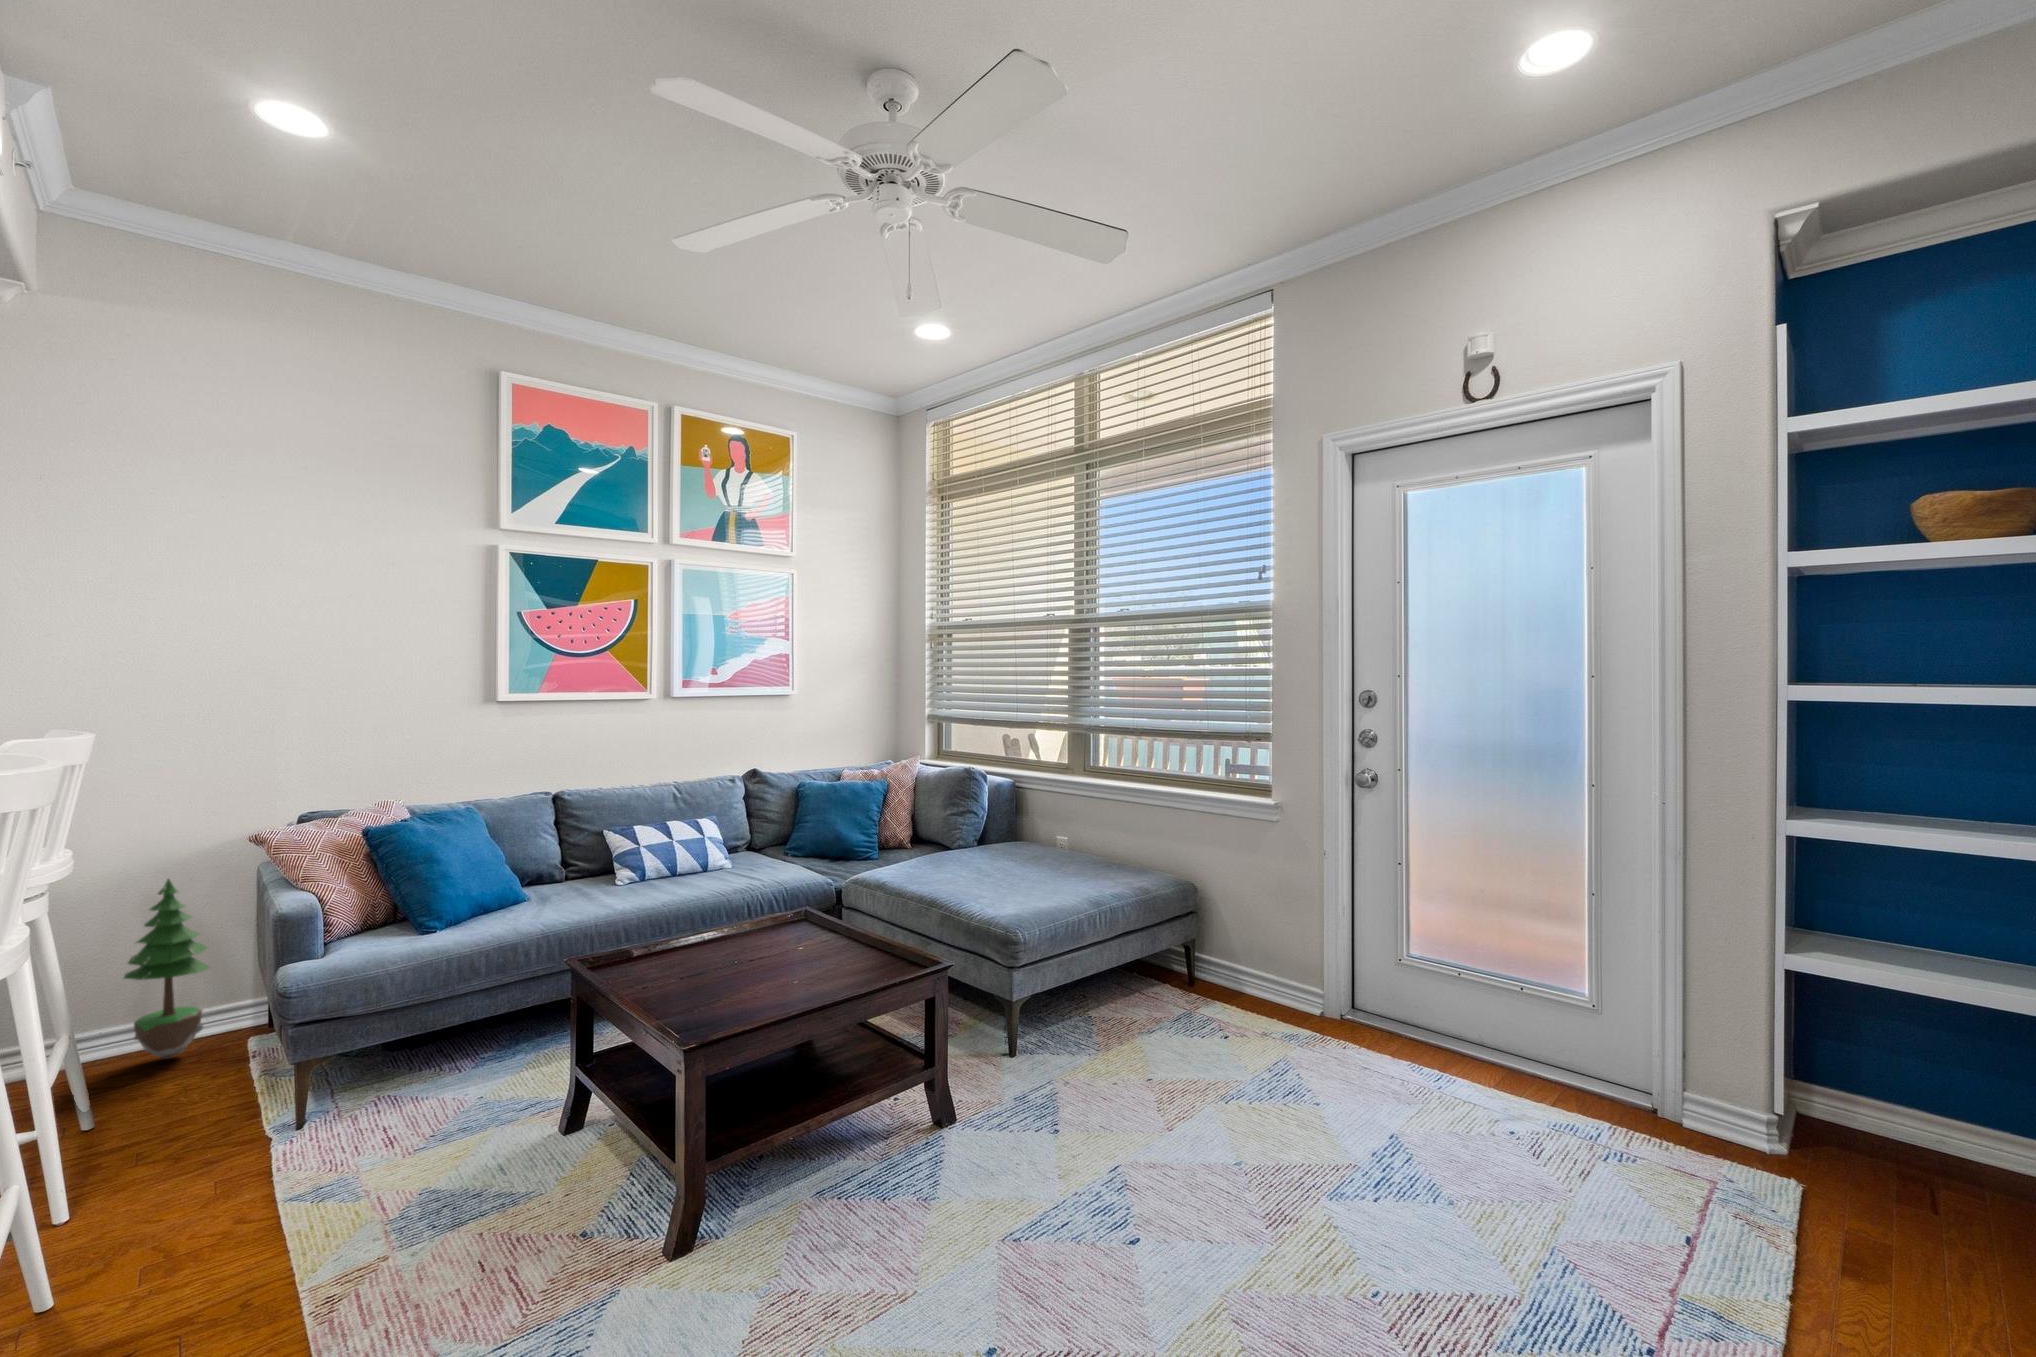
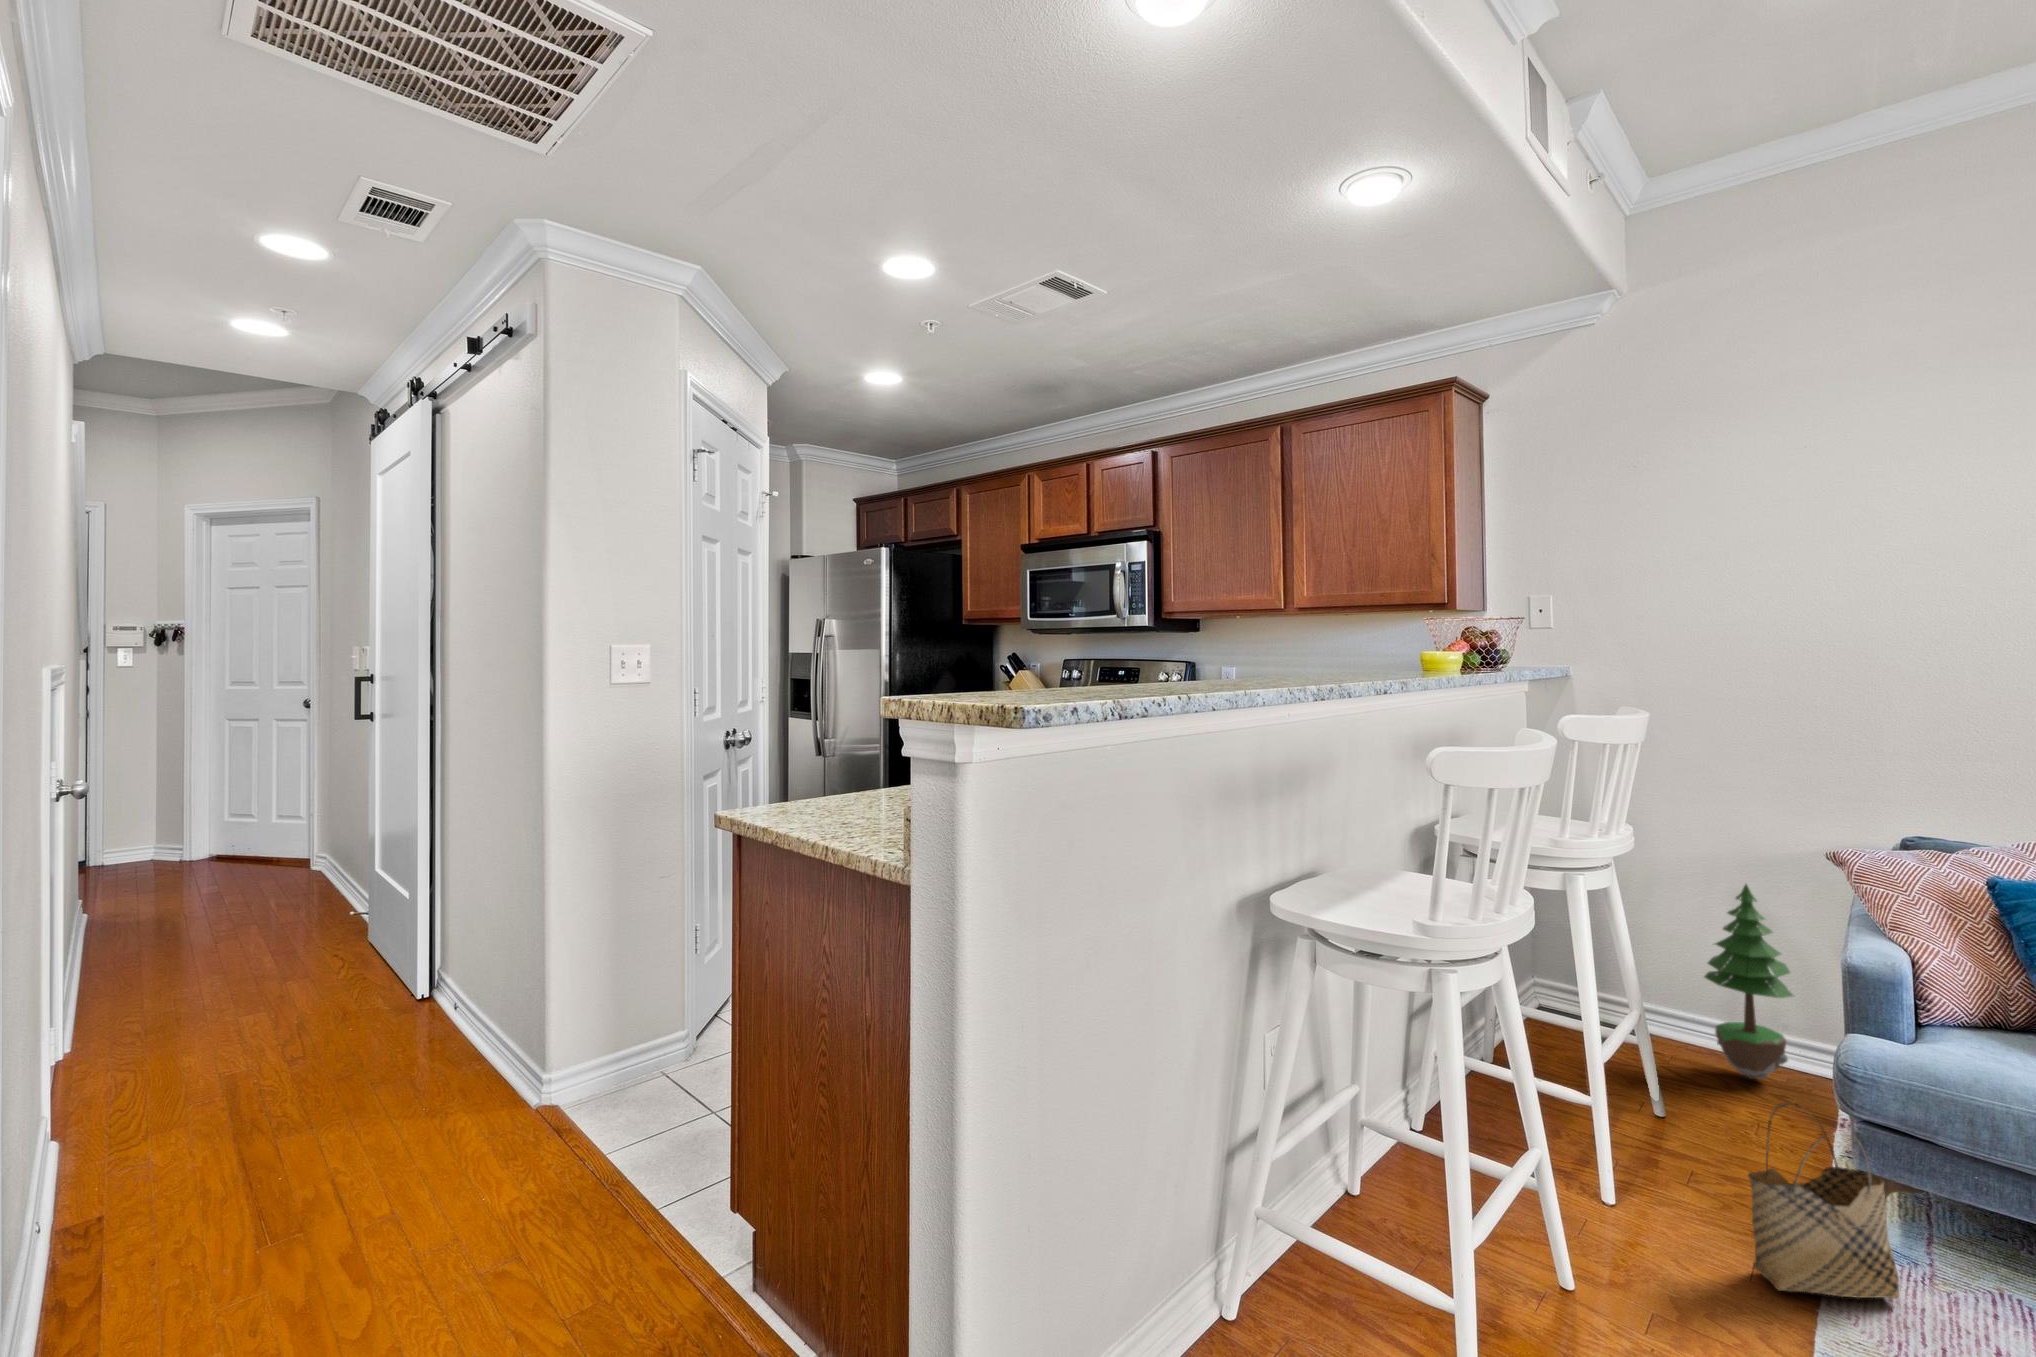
woven basket: none [216,1026,324,1179] -> present [1748,1102,1899,1299]

